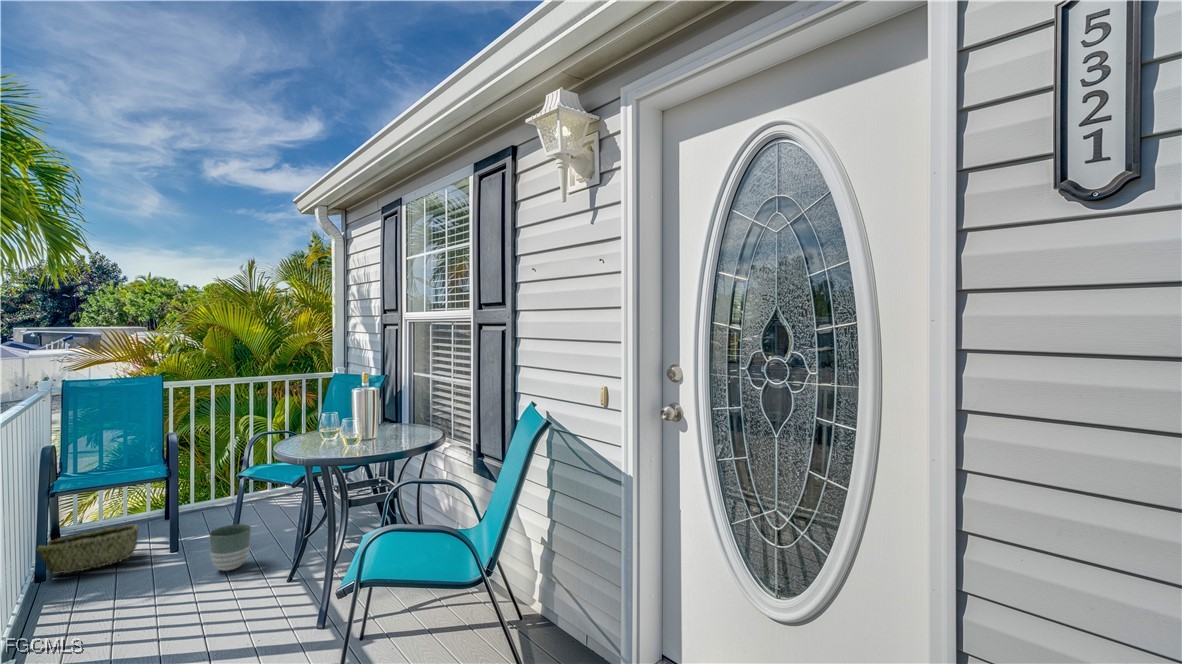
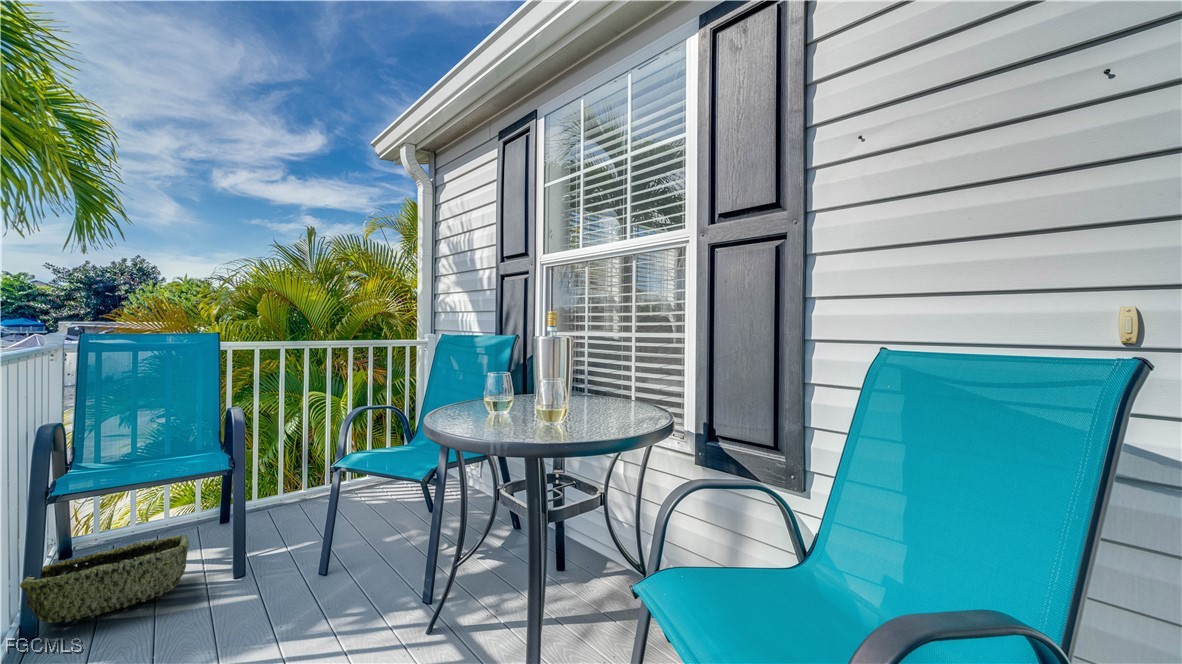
planter: present [209,524,251,571] -> none [302,536,363,611]

